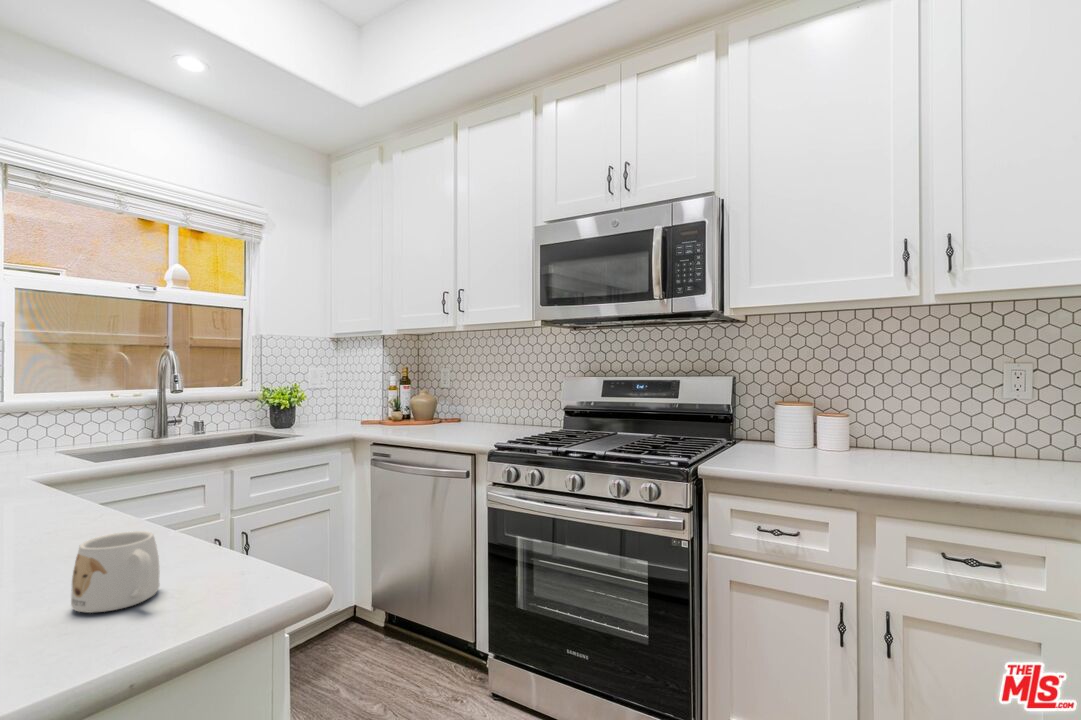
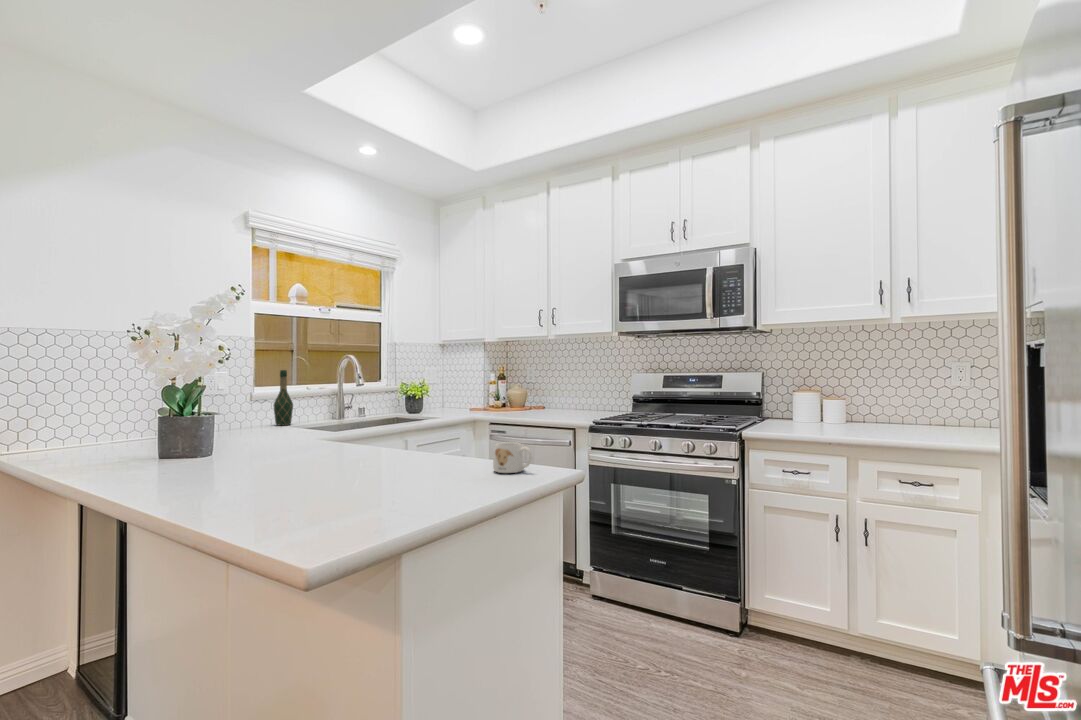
wine bottle: none [32,370,66,450] -> present [274,370,293,426]

